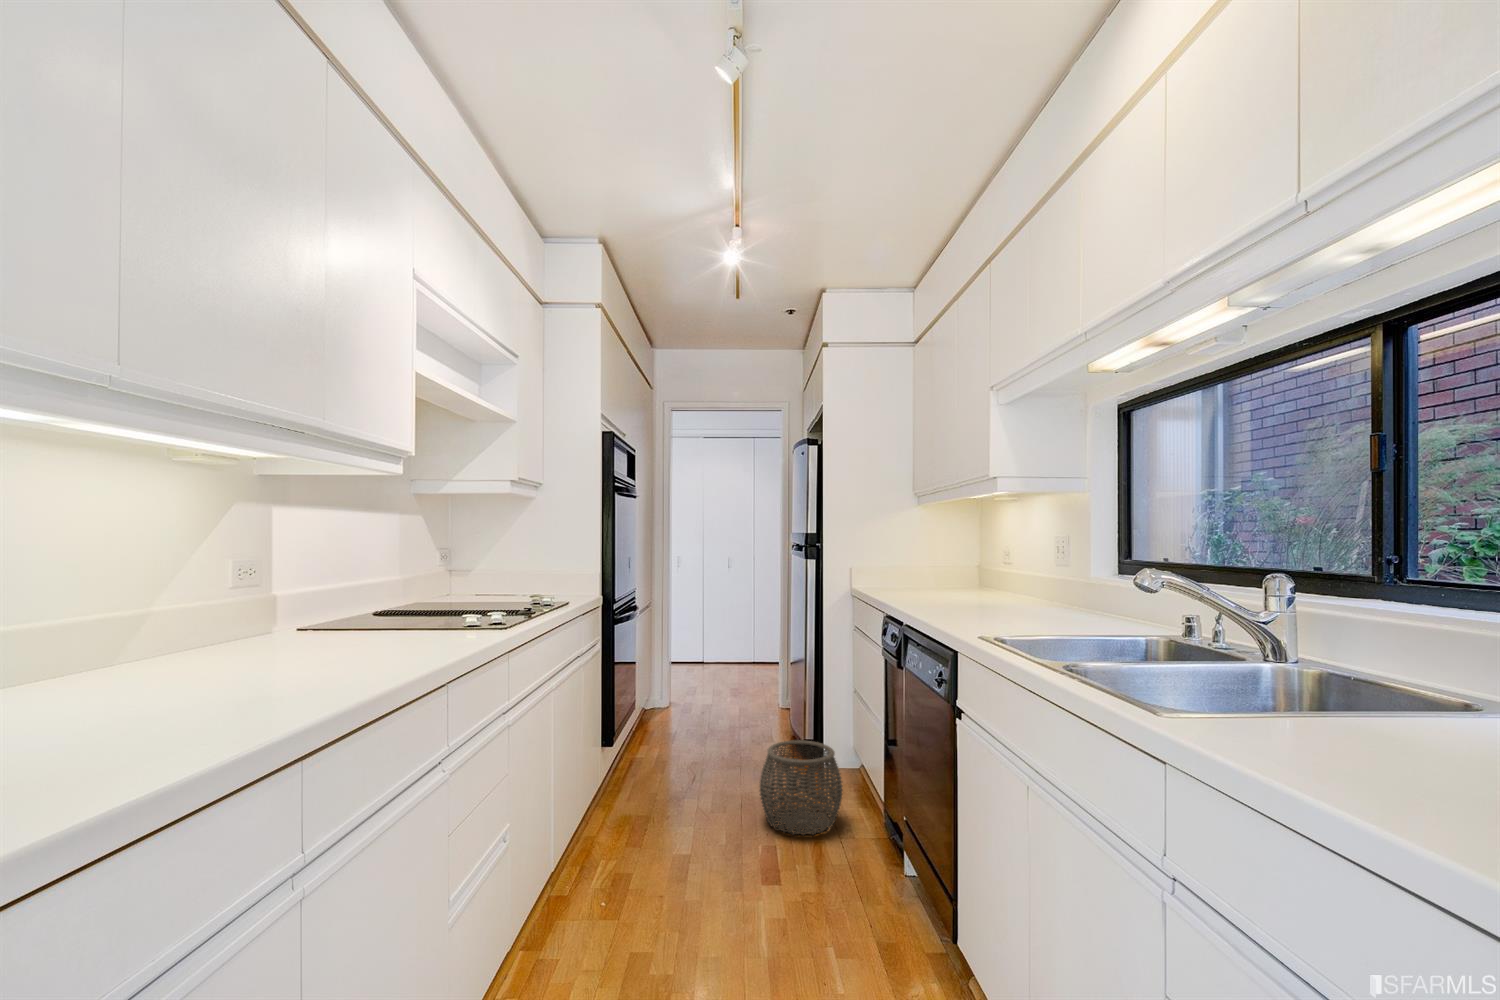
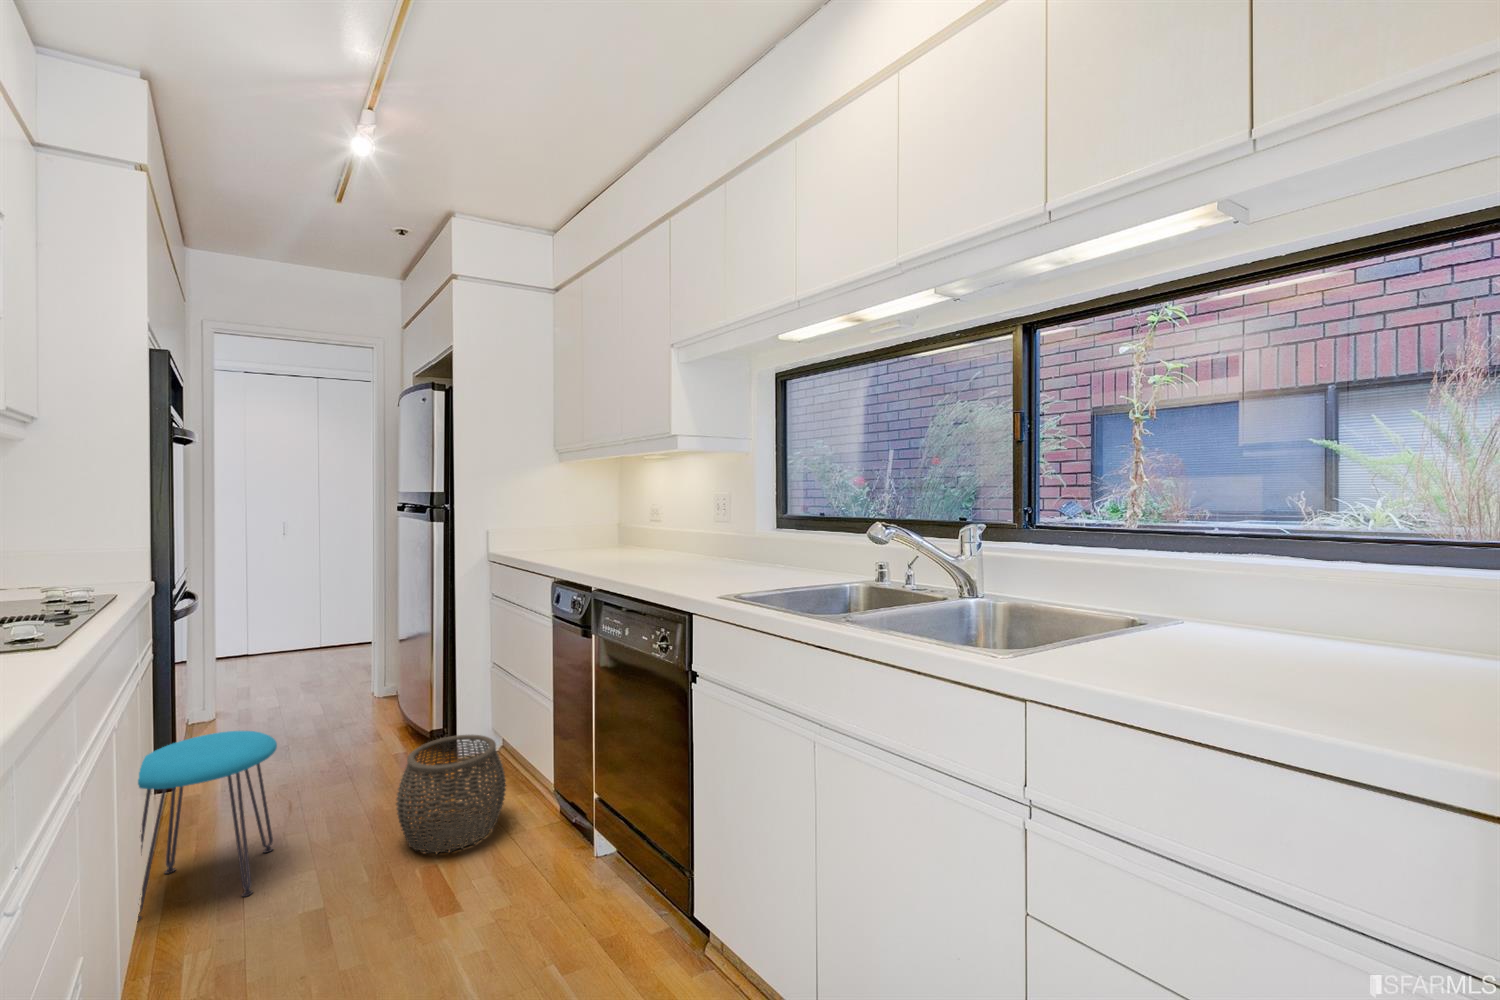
stool: none [607,702,688,820] -> present [138,731,277,920]

